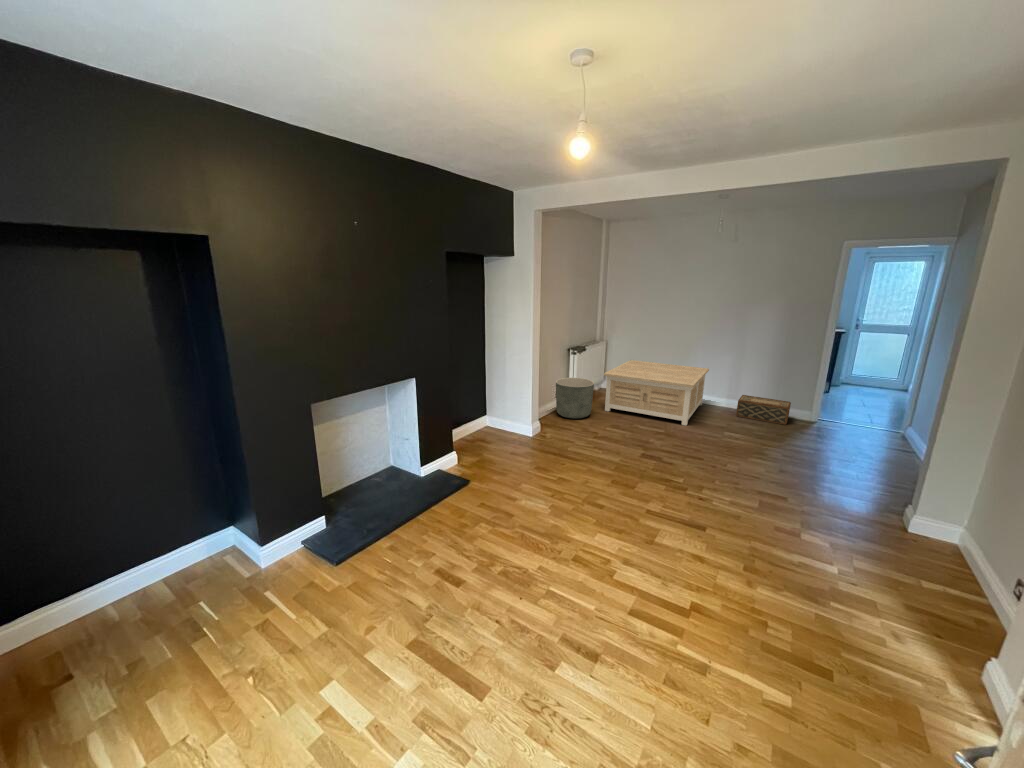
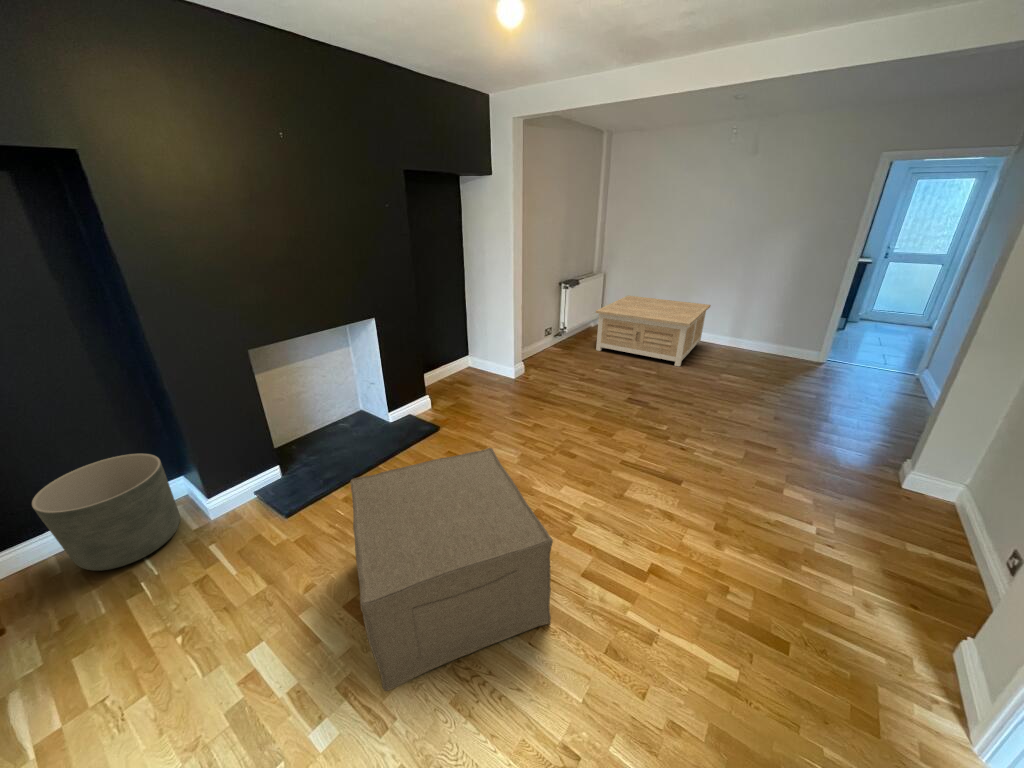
planter: present [556,378,594,419] -> present [32,454,180,571]
woven basket: present [736,395,791,425] -> none [735,333,795,366]
ottoman: none [414,493,613,722] -> present [350,448,553,691]

